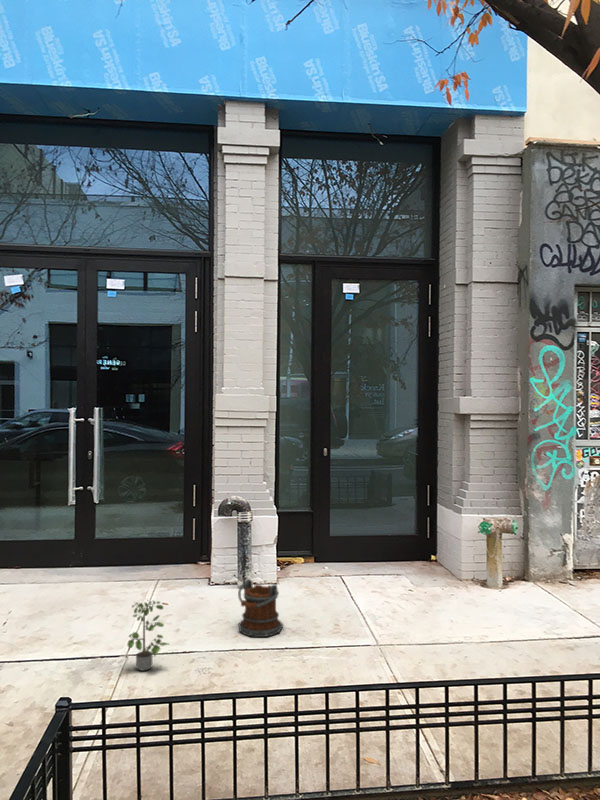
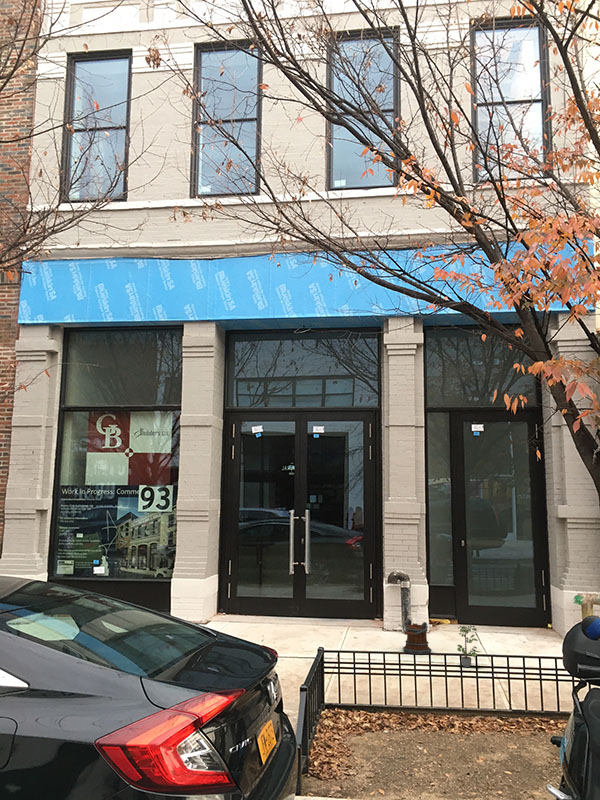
potted plant: present [128,601,168,670] -> present [457,625,480,667]

